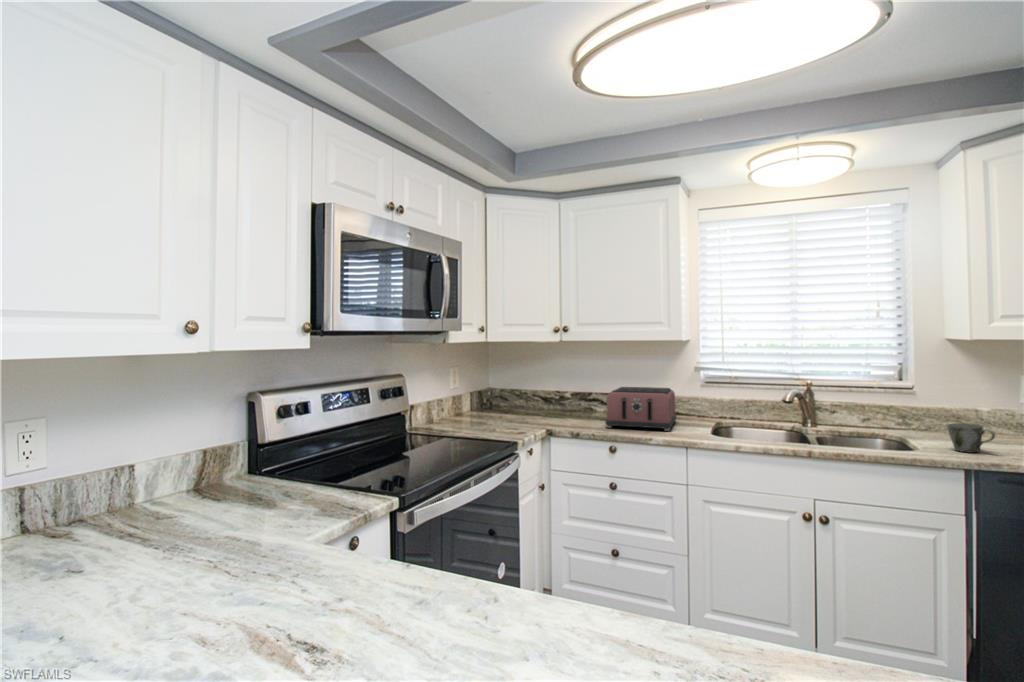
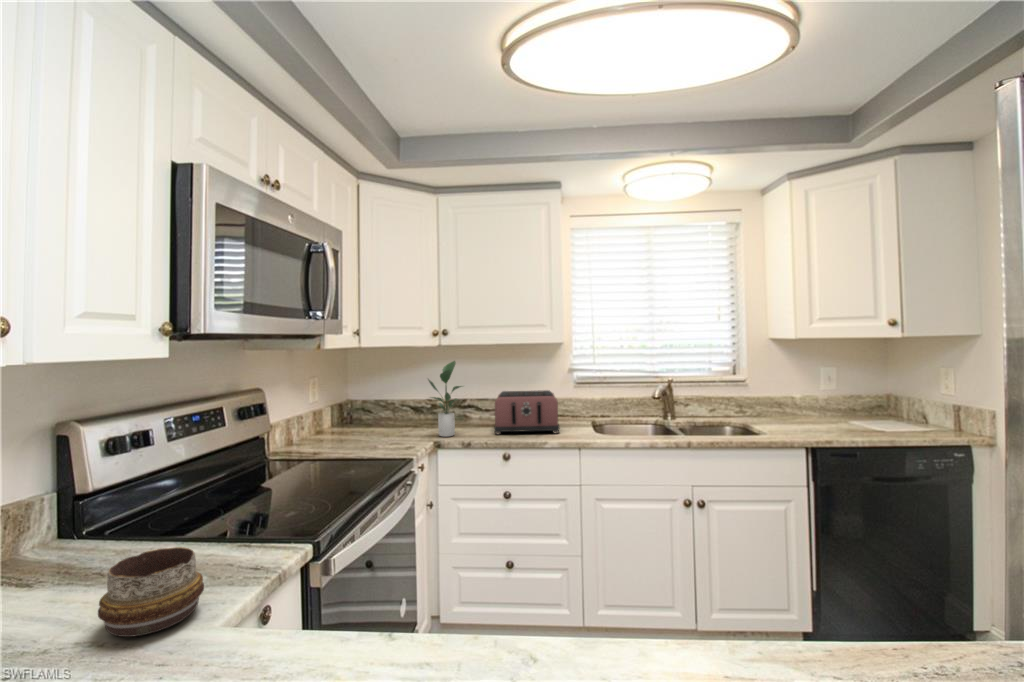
potted plant: none [543,355,580,426] -> present [428,361,462,437]
mug: present [947,423,995,453] -> none [782,409,817,433]
decorative bowl: none [244,482,309,535] -> present [98,547,204,637]

